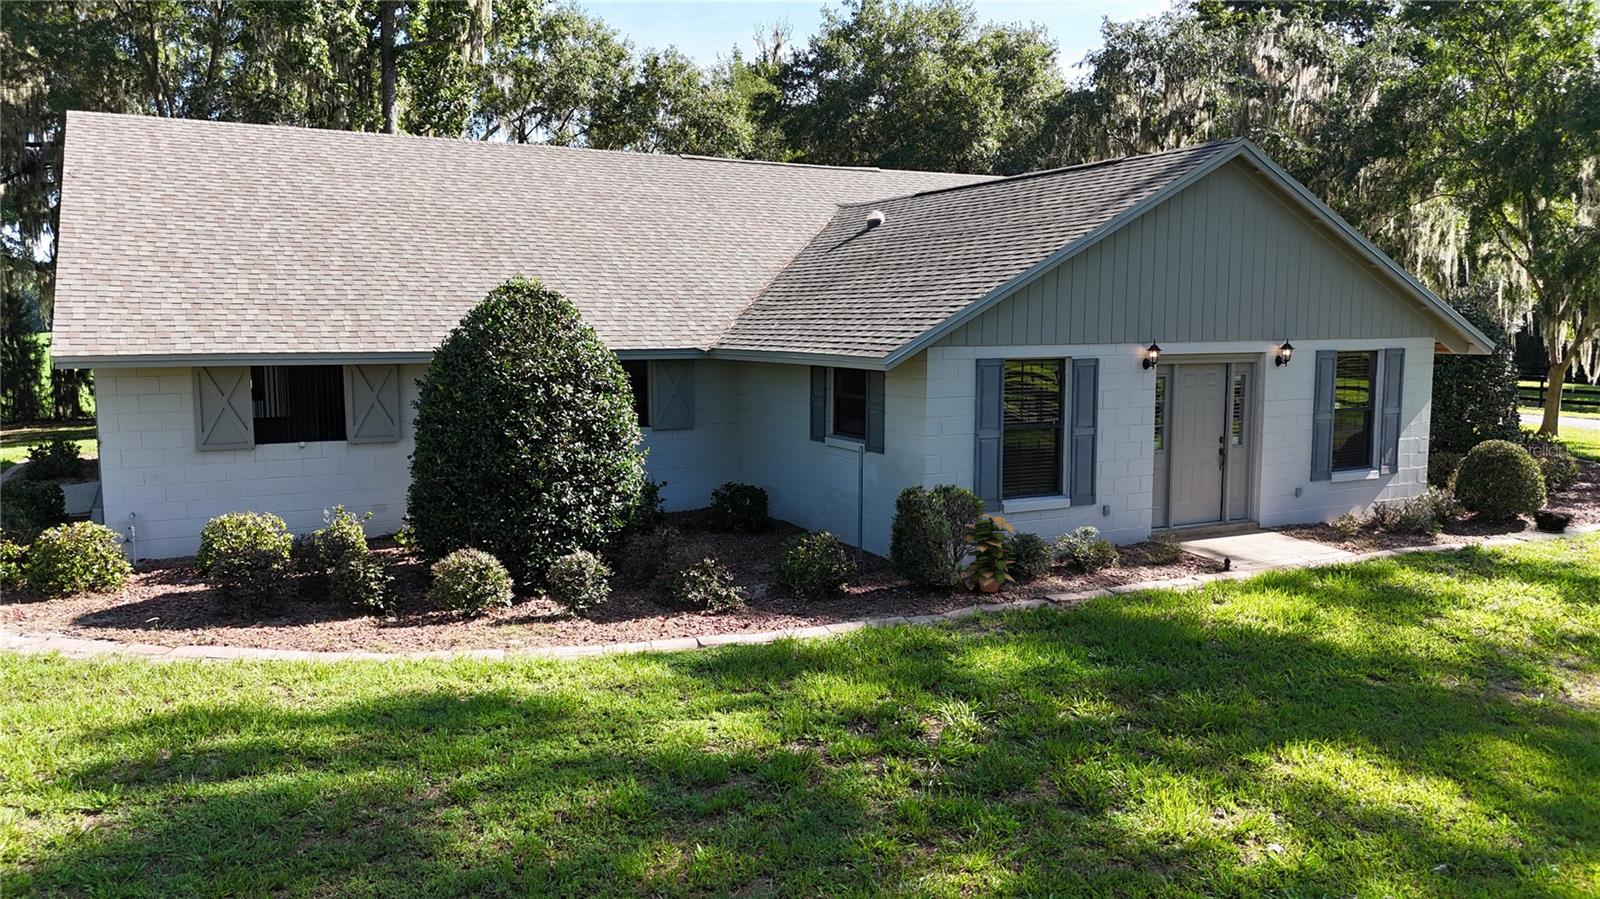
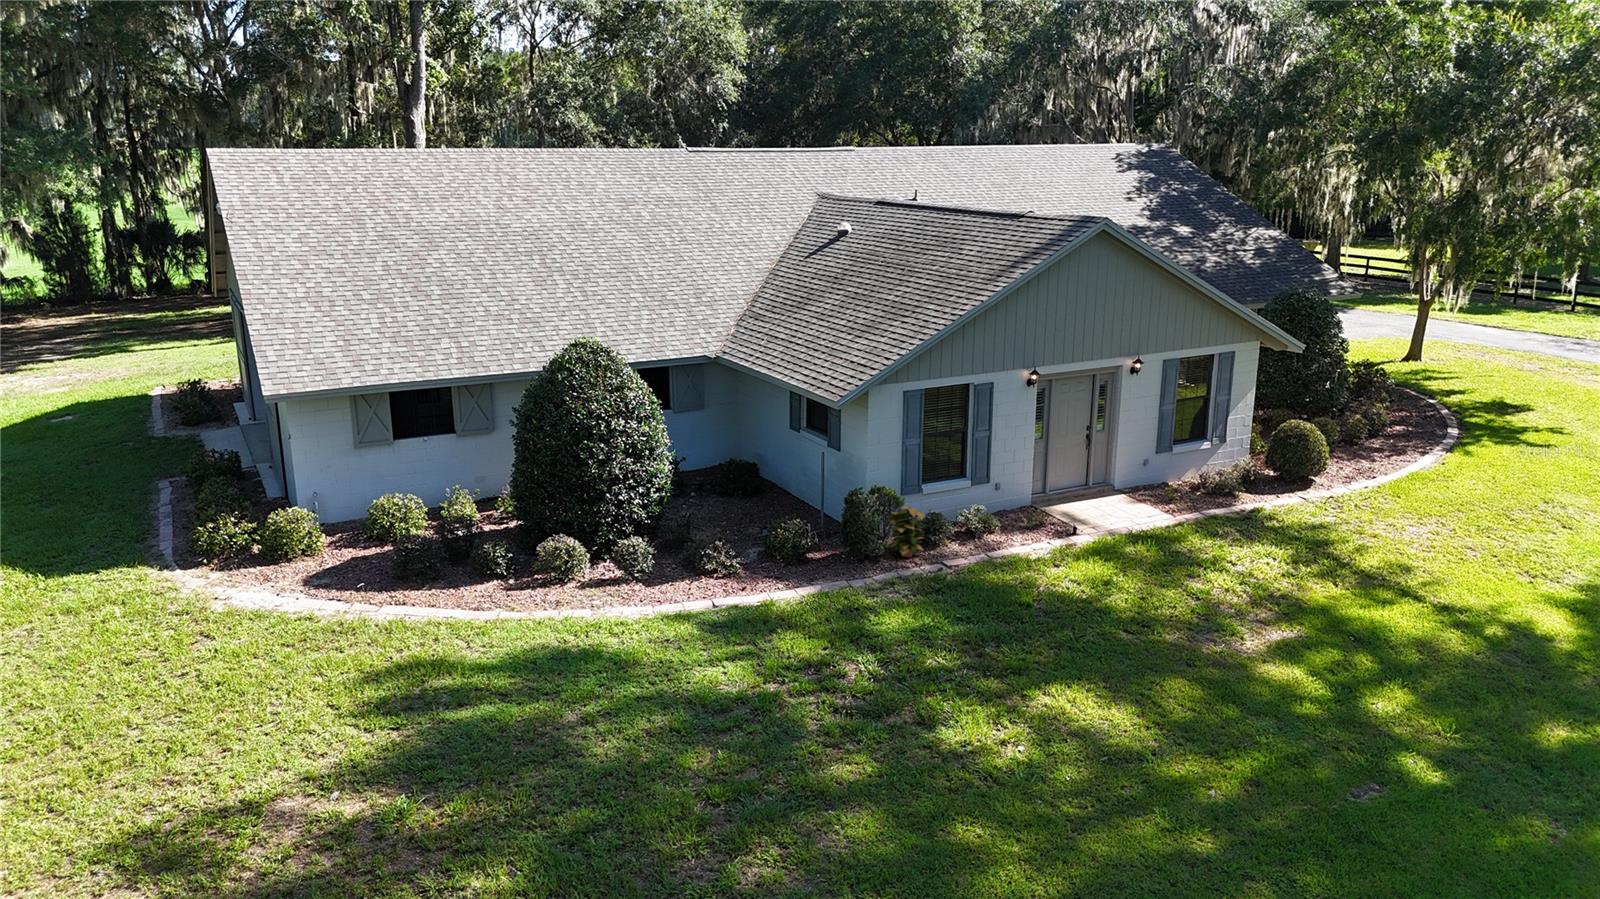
basket: present [1530,500,1574,533] -> none [1310,468,1341,495]

